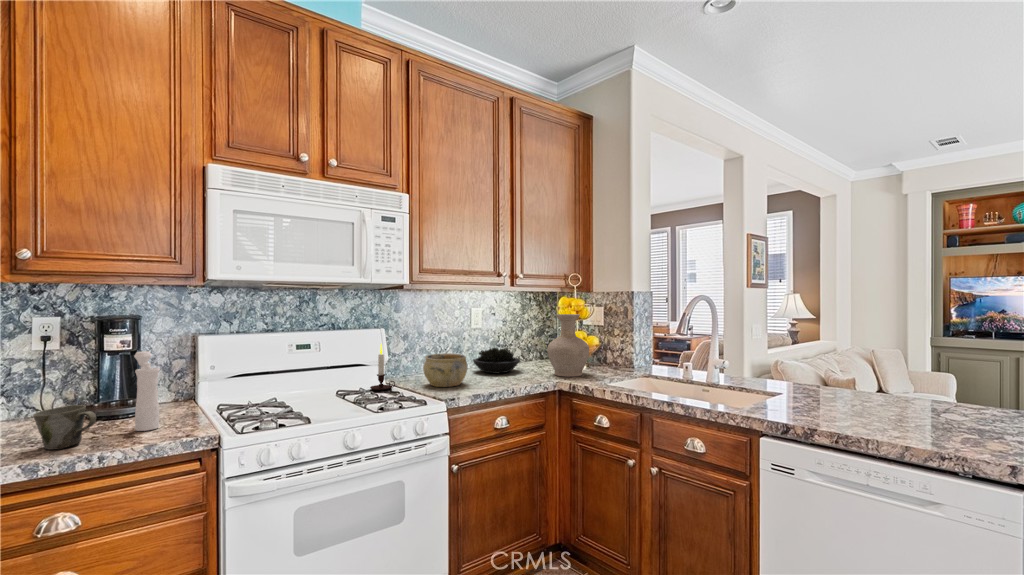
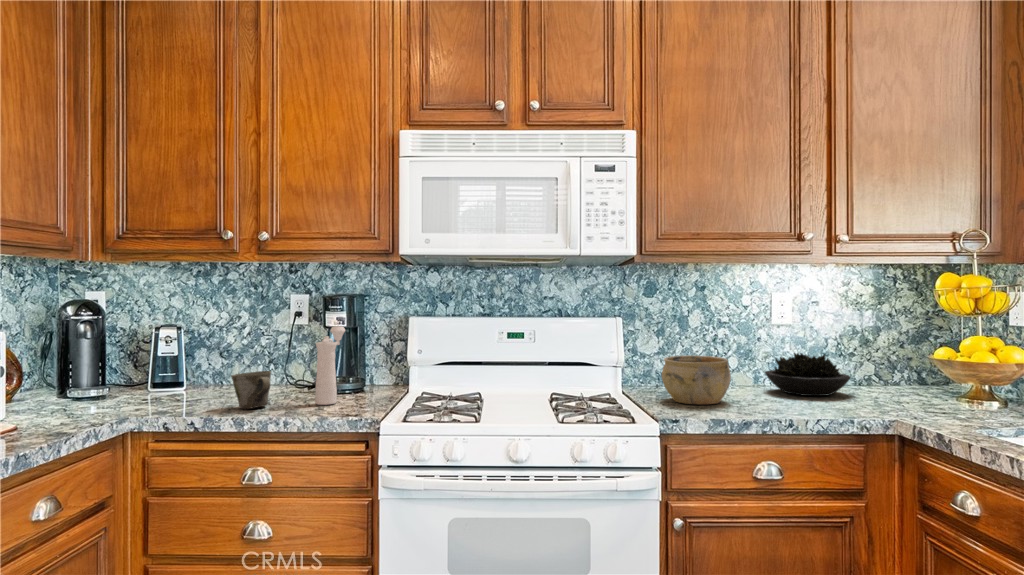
vase: present [547,314,589,377] -> none [897,299,994,415]
candle: present [370,344,395,390] -> none [589,334,618,398]

